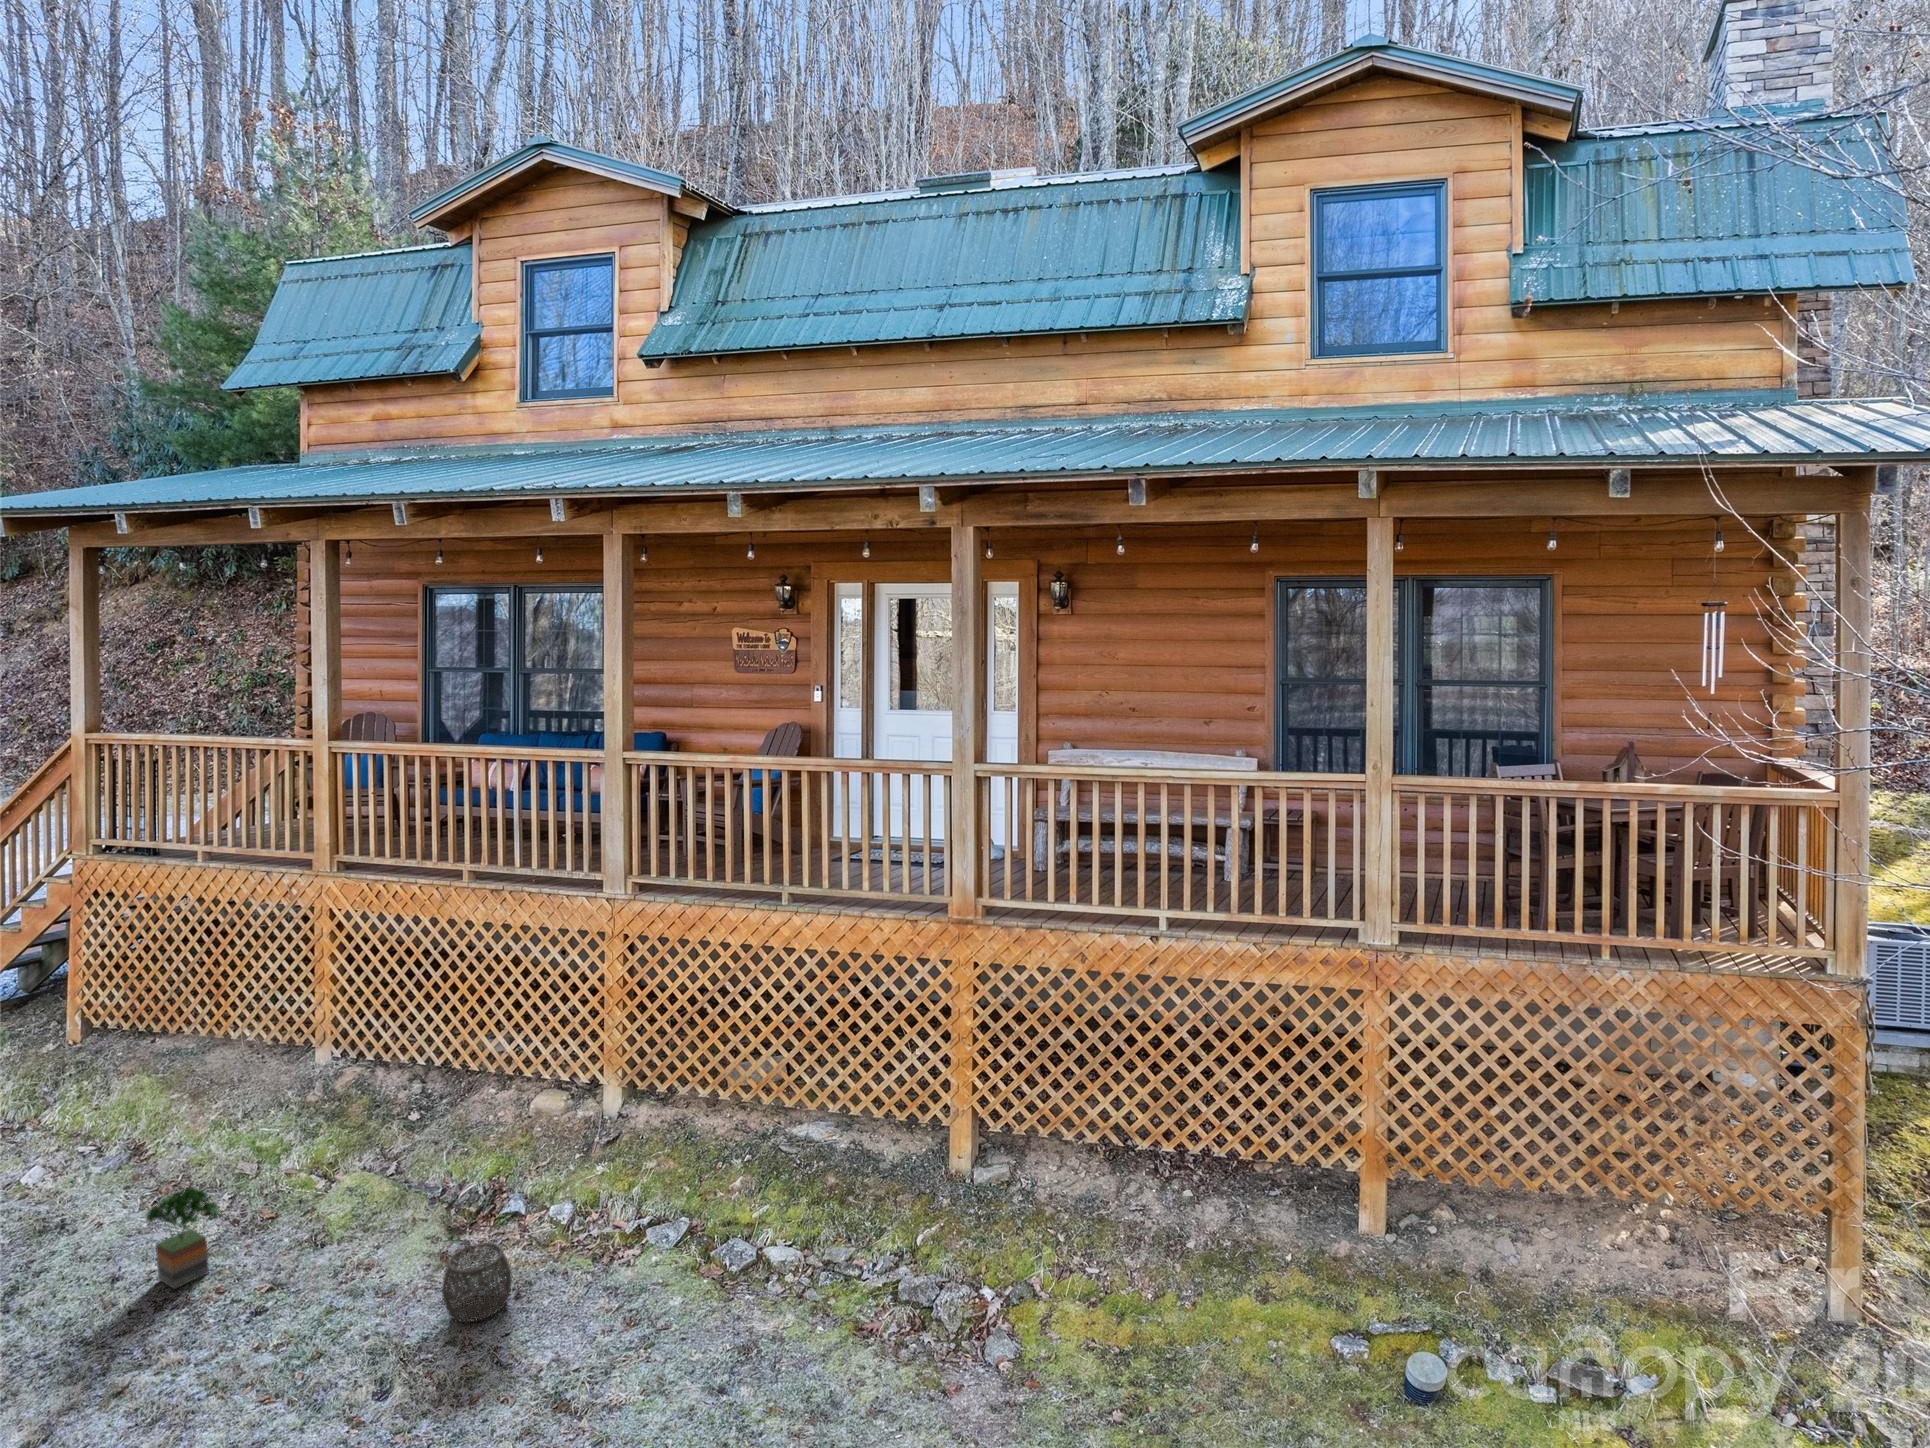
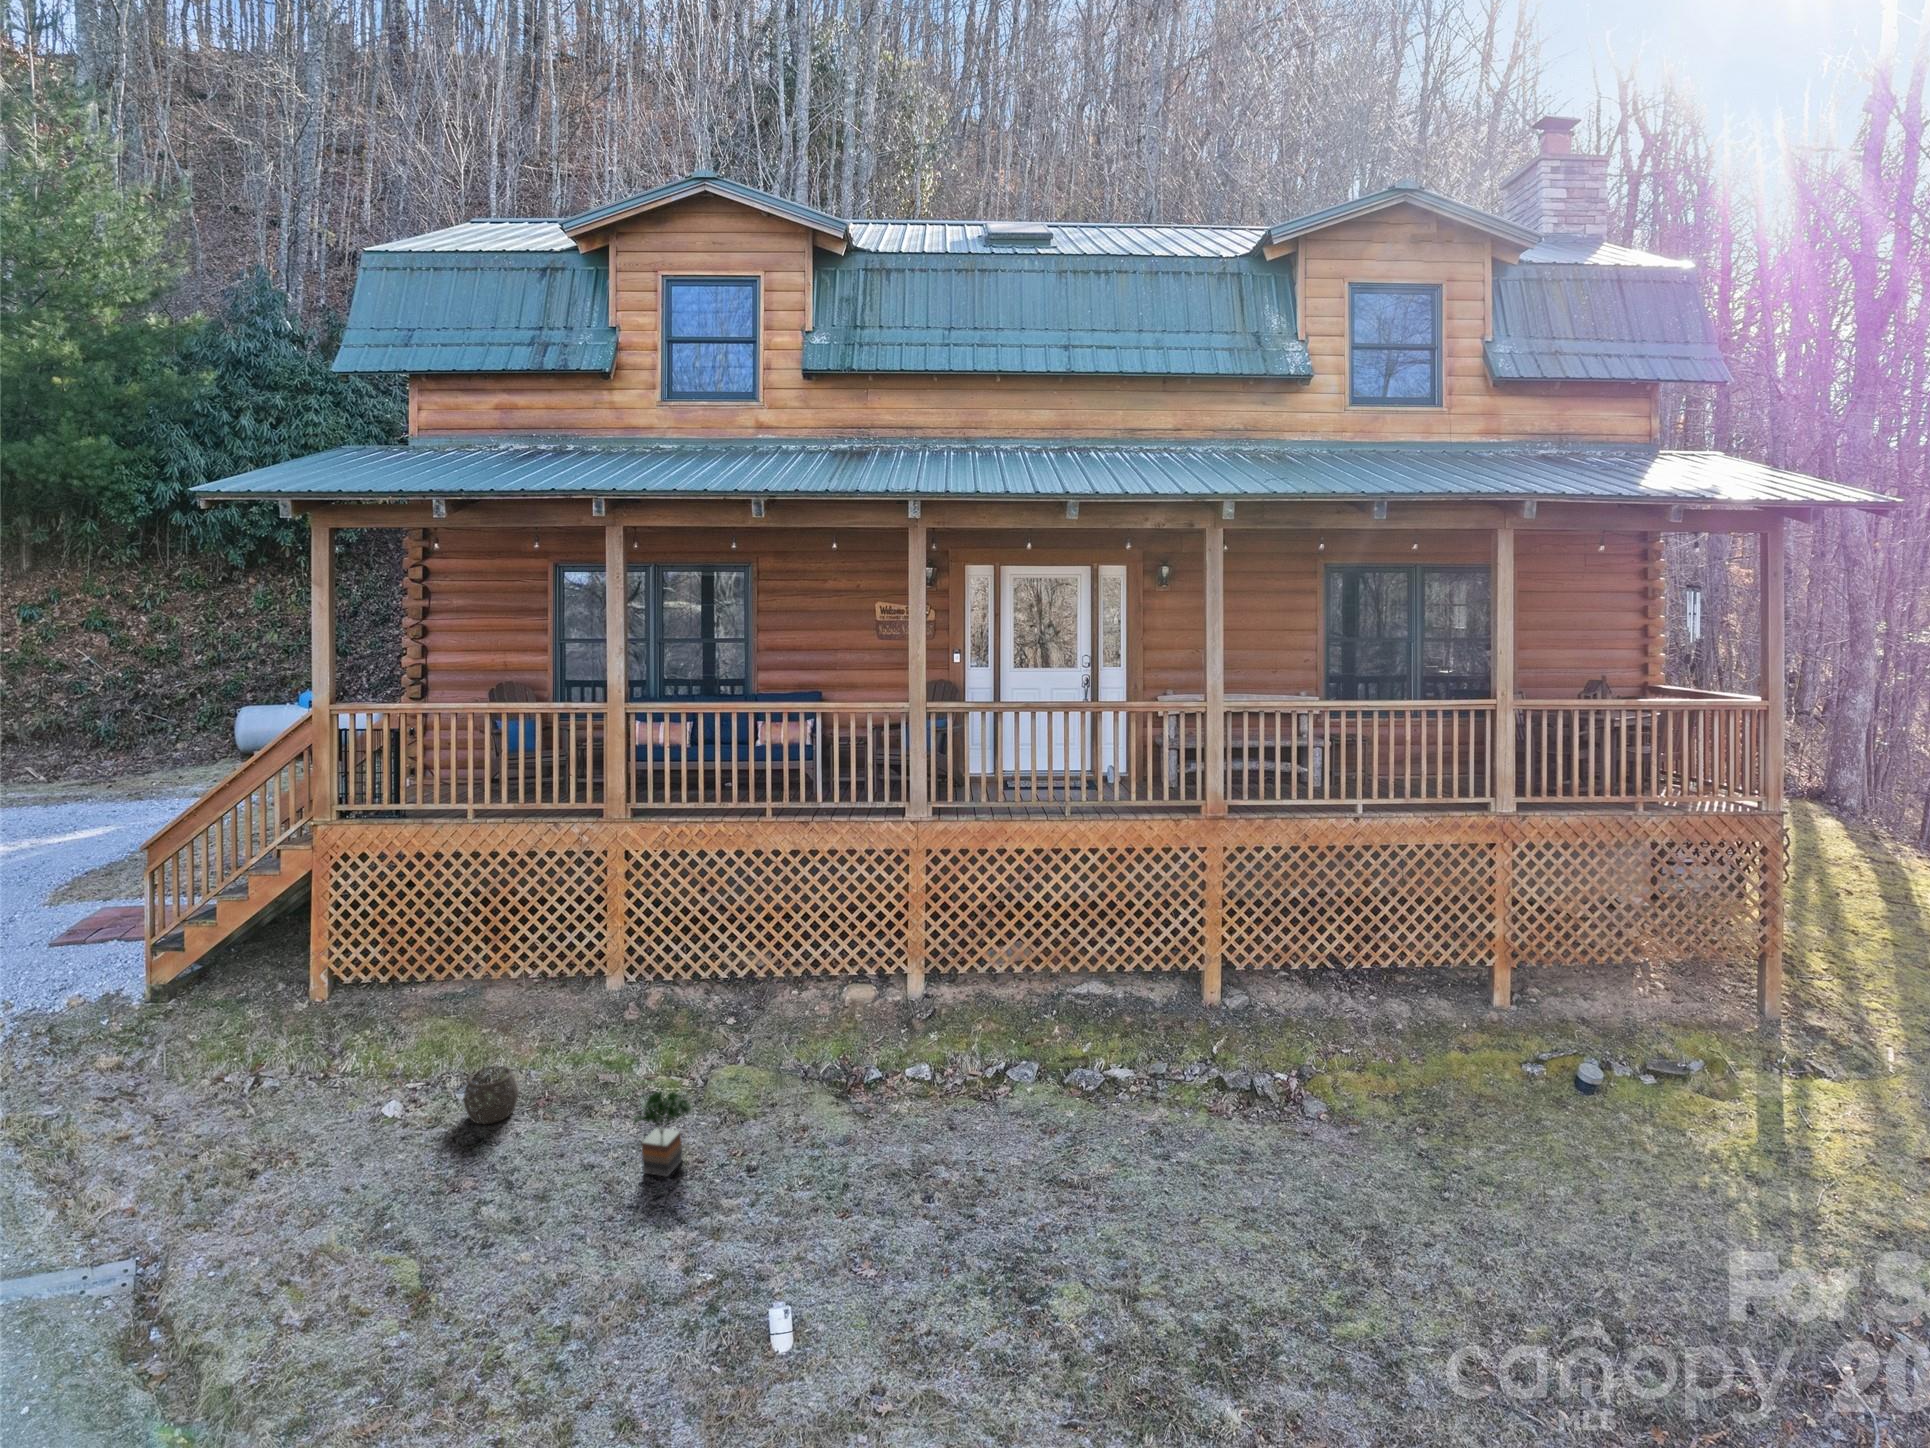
woven basket: present [442,1243,512,1323] -> present [464,1066,518,1124]

